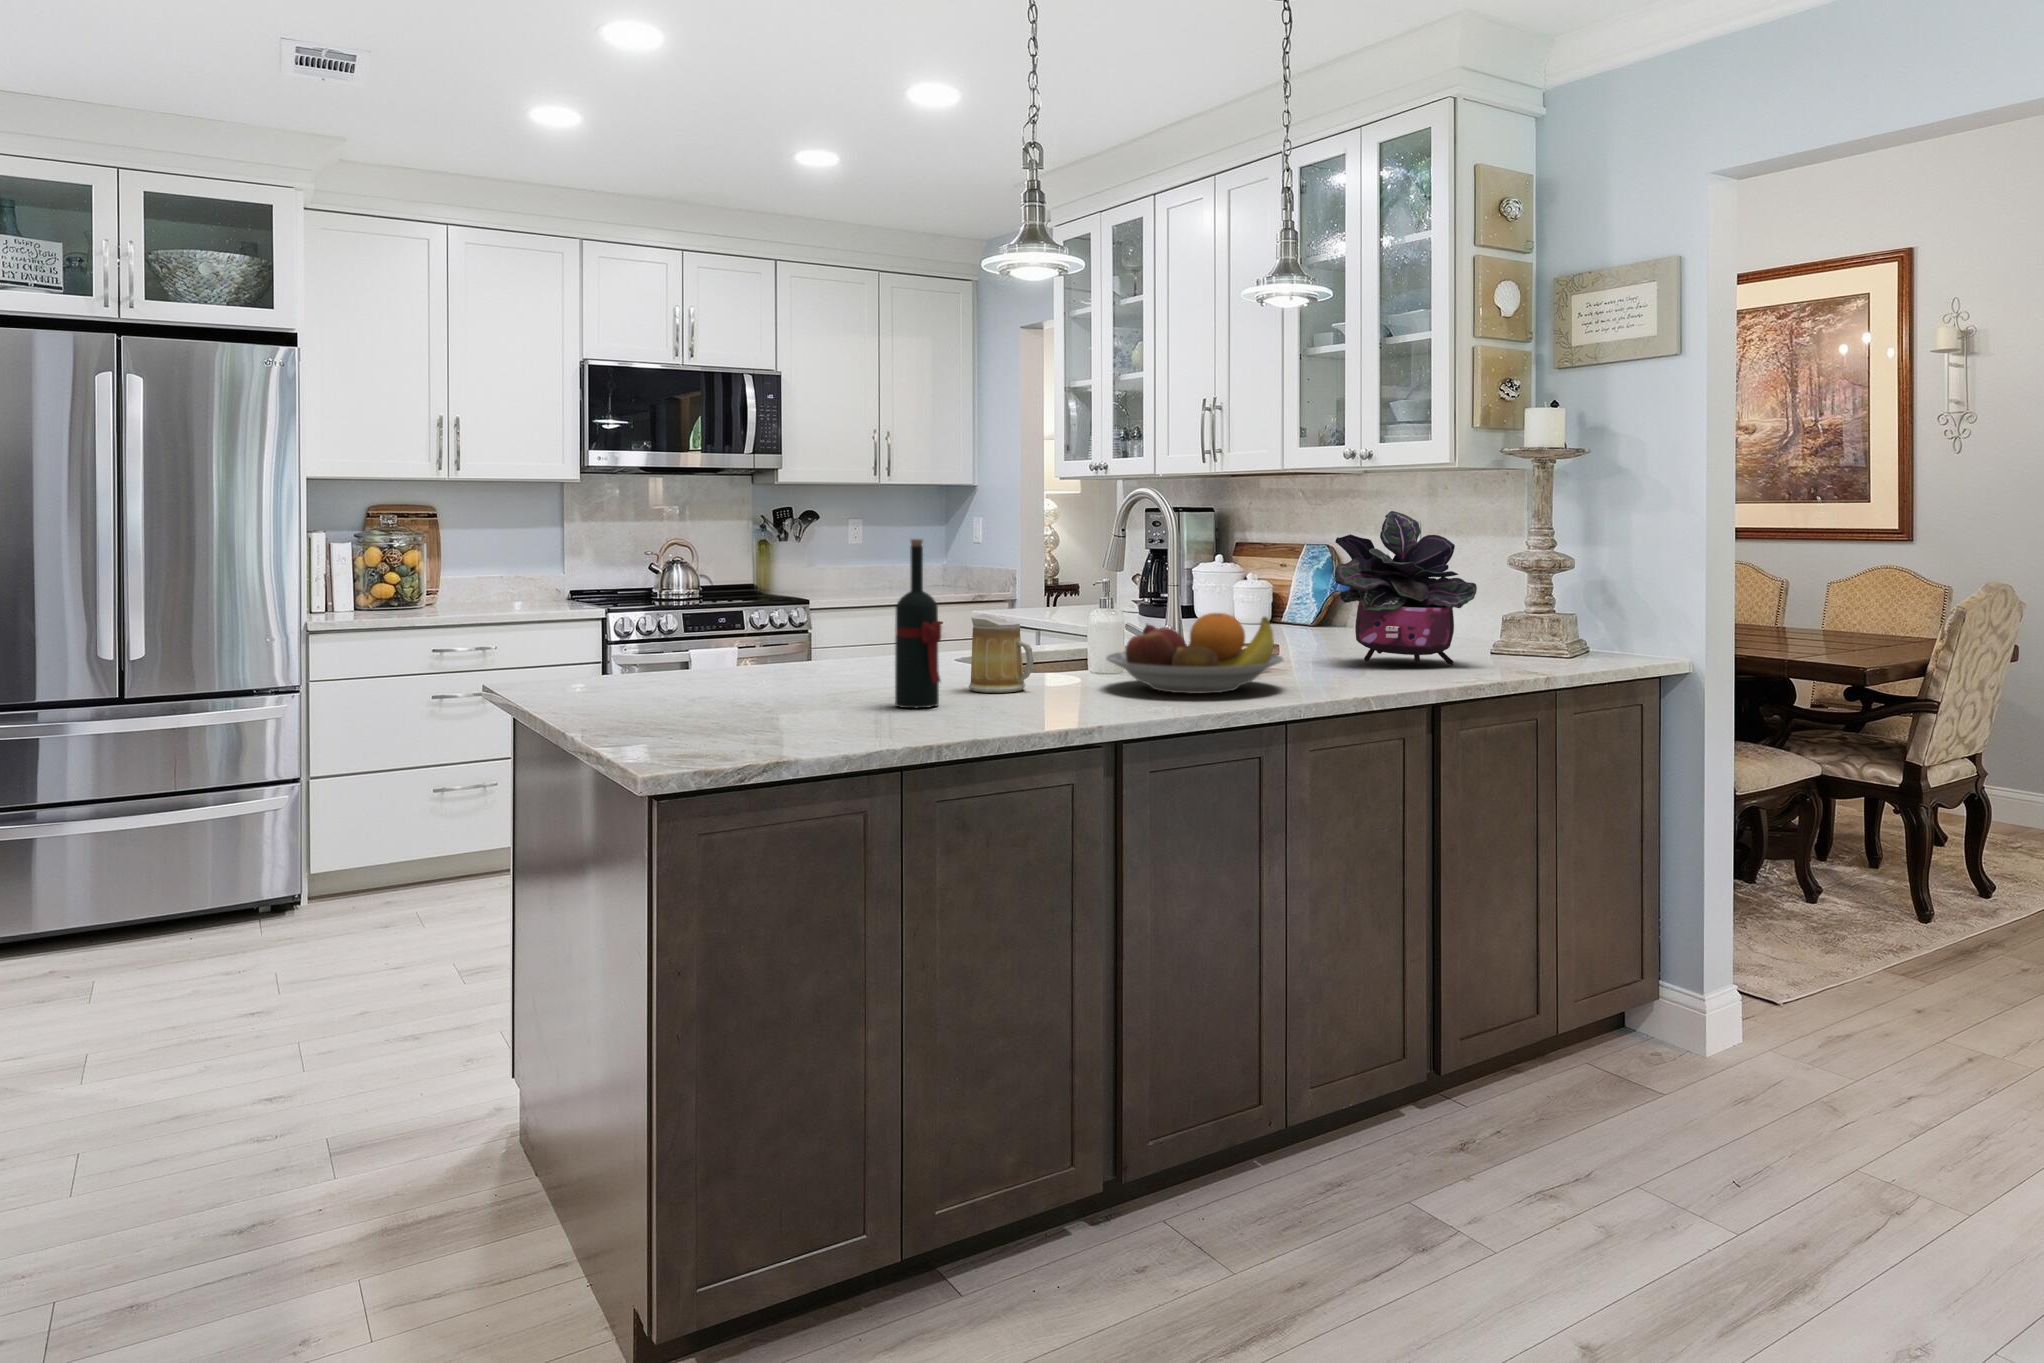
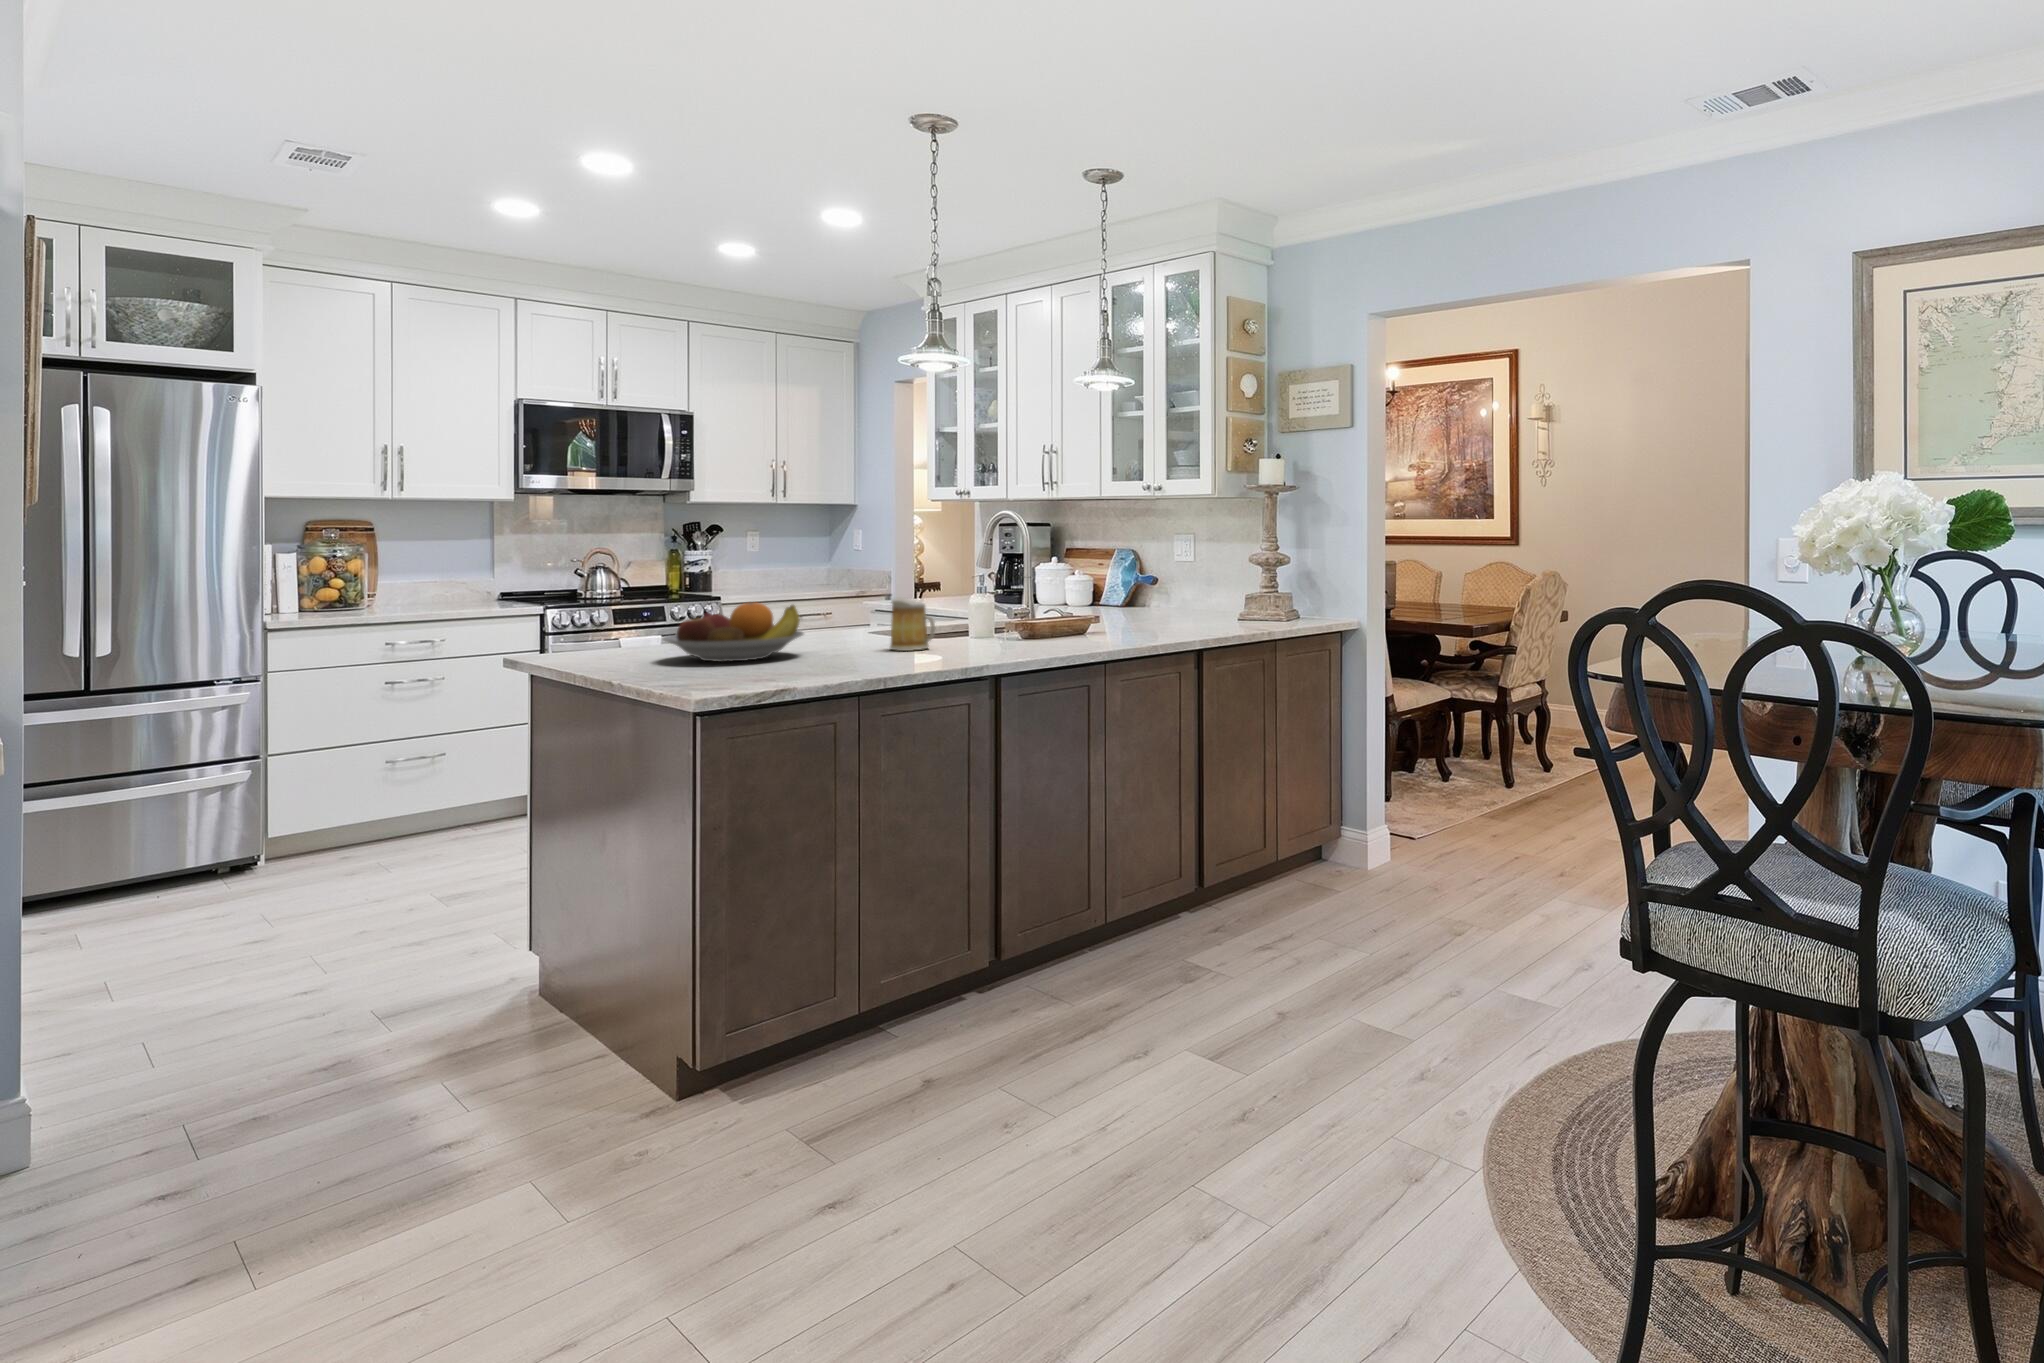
potted plant: present [1335,511,1477,665] -> none [1137,526,1229,627]
wine bottle: present [895,539,941,708] -> none [843,546,877,661]
fruit bowl: present [1106,613,1283,693] -> present [663,602,804,662]

